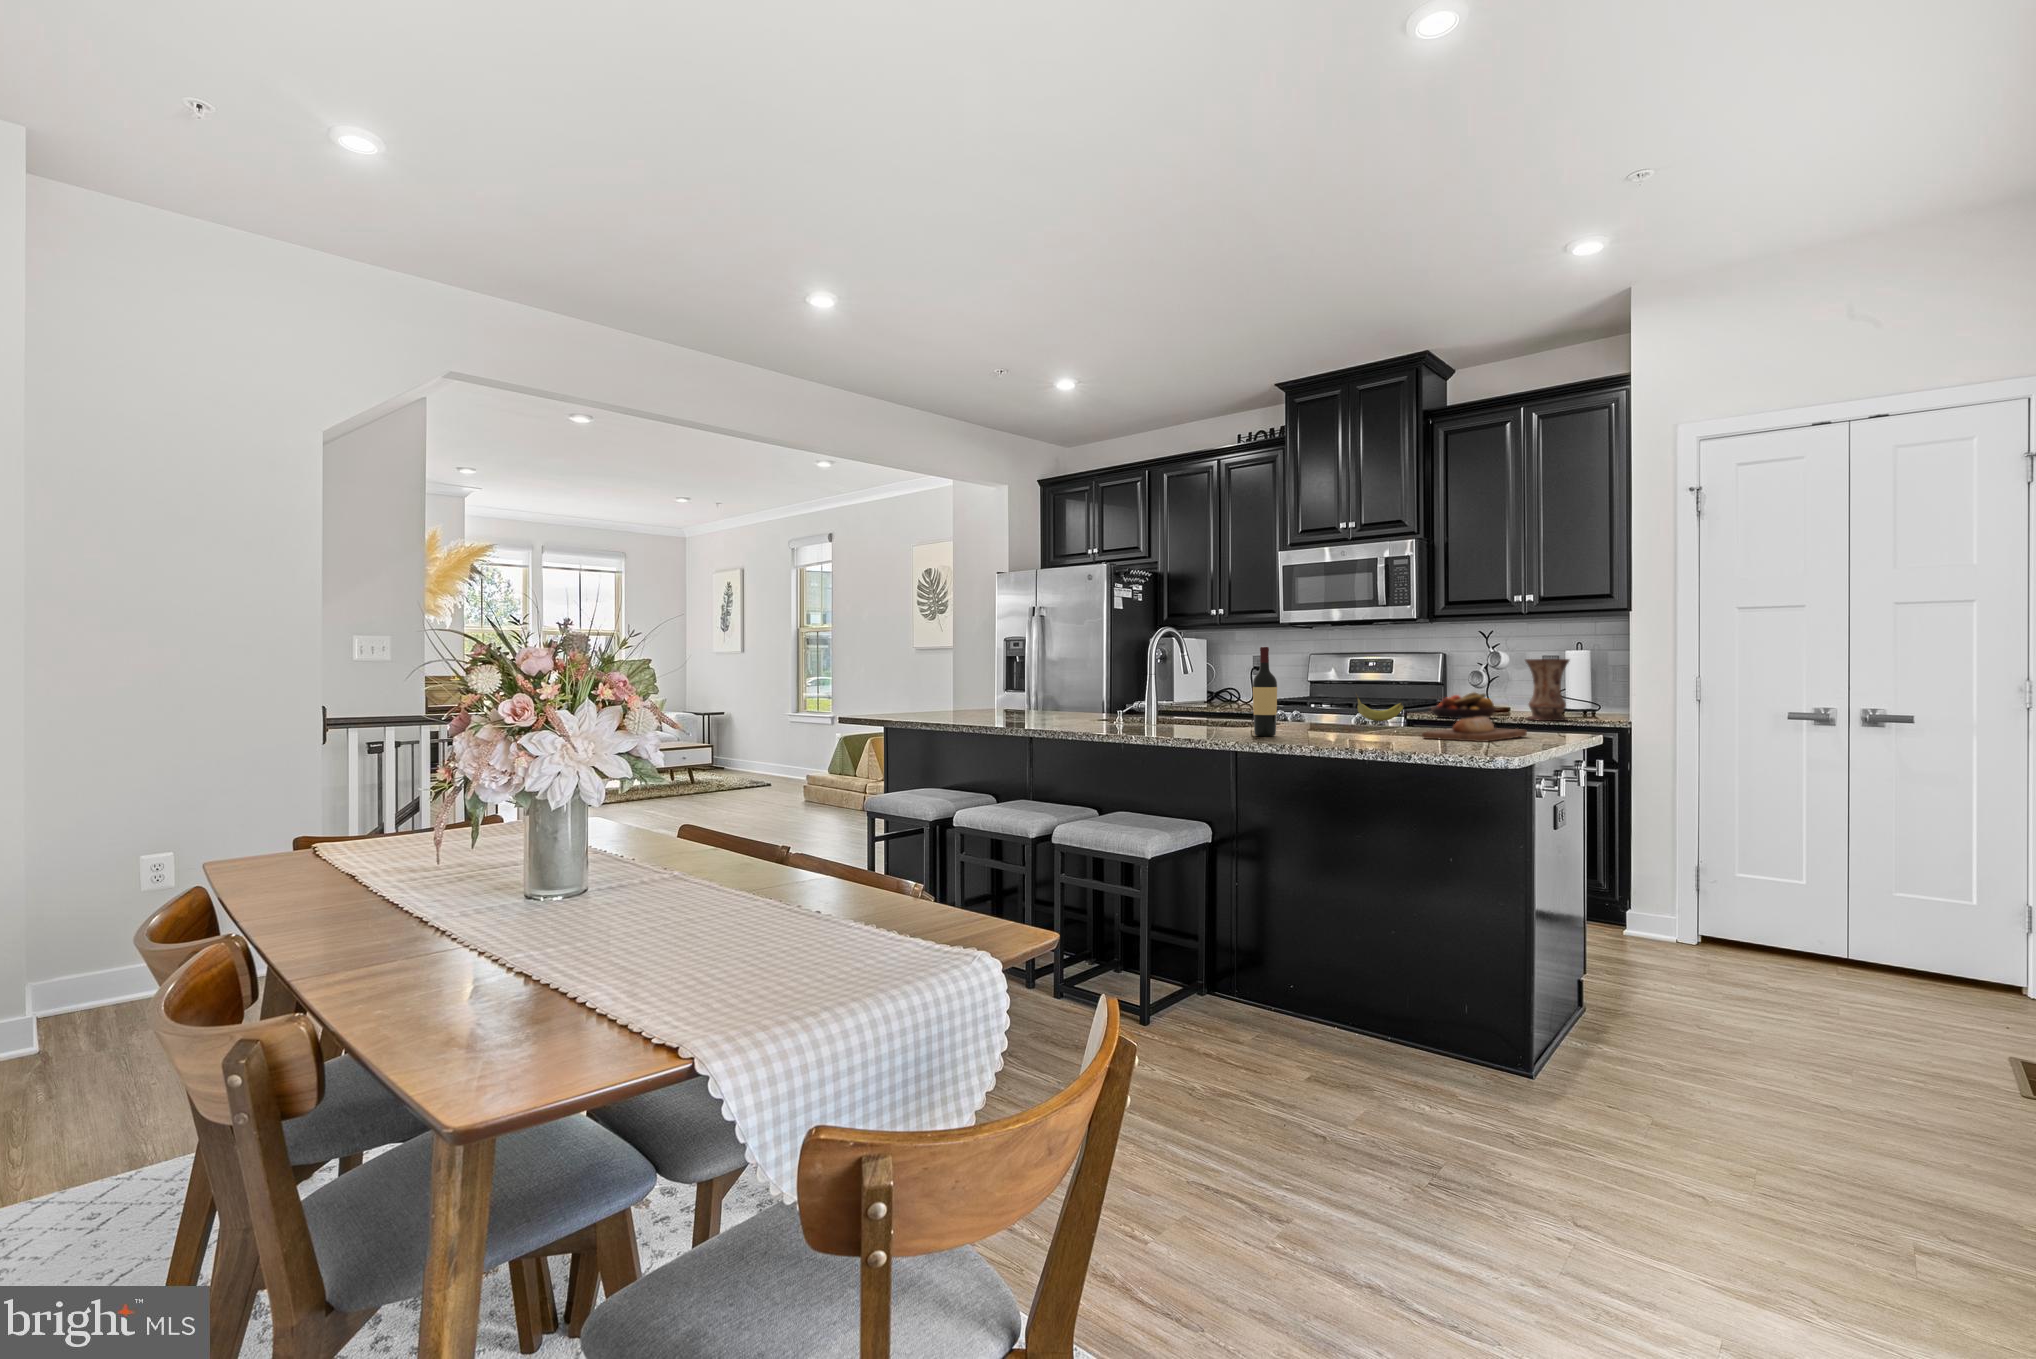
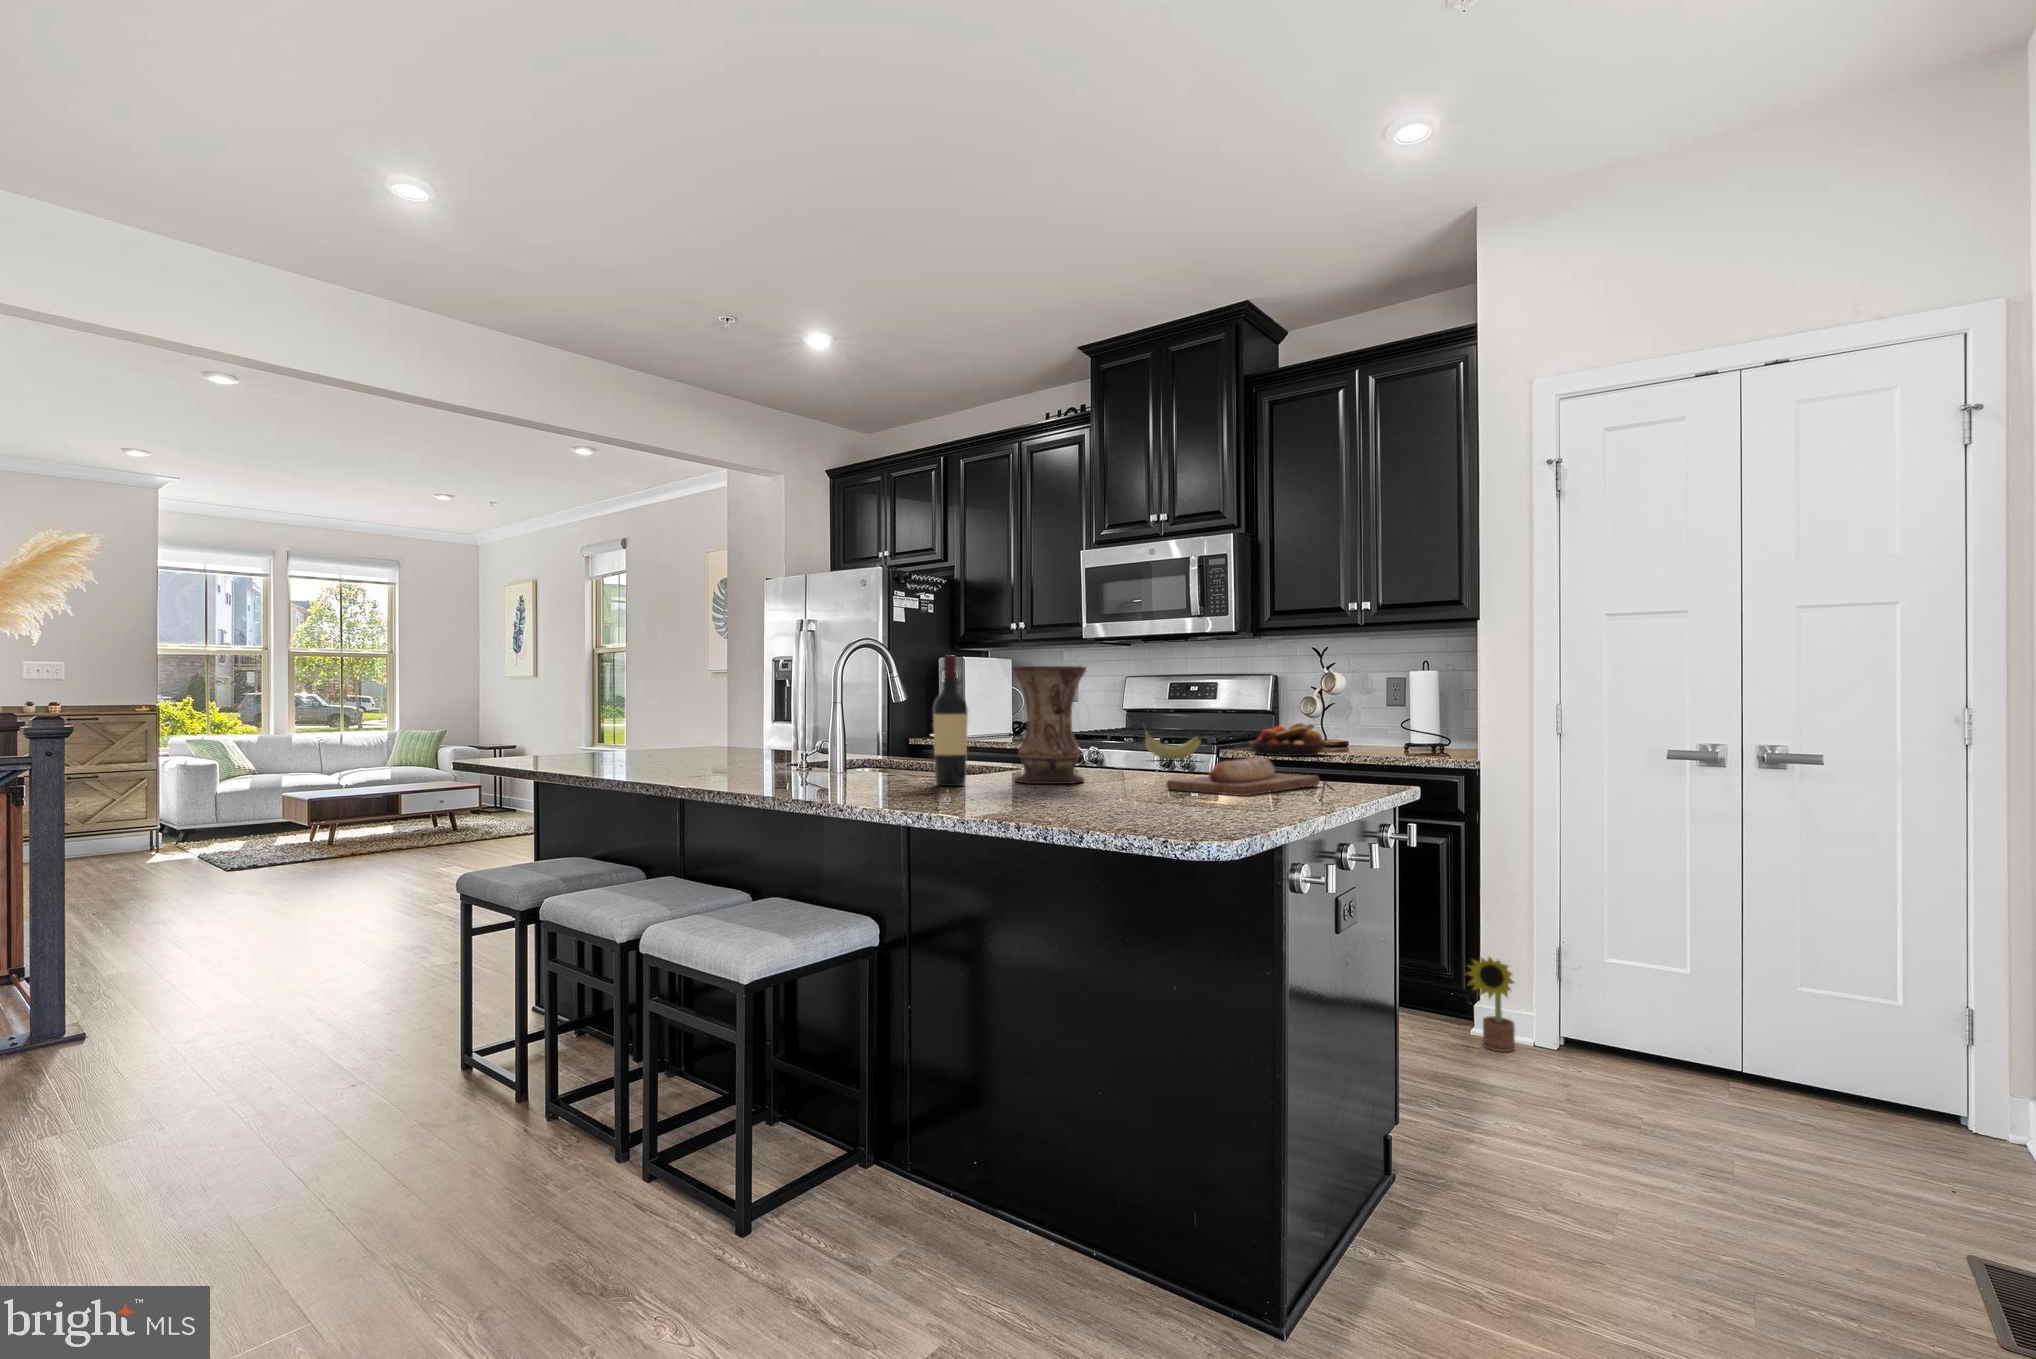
vase: present [1525,659,1569,721] -> present [1012,666,1086,784]
decorative plant: none [1618,870,1660,943] -> present [1467,957,1515,1052]

